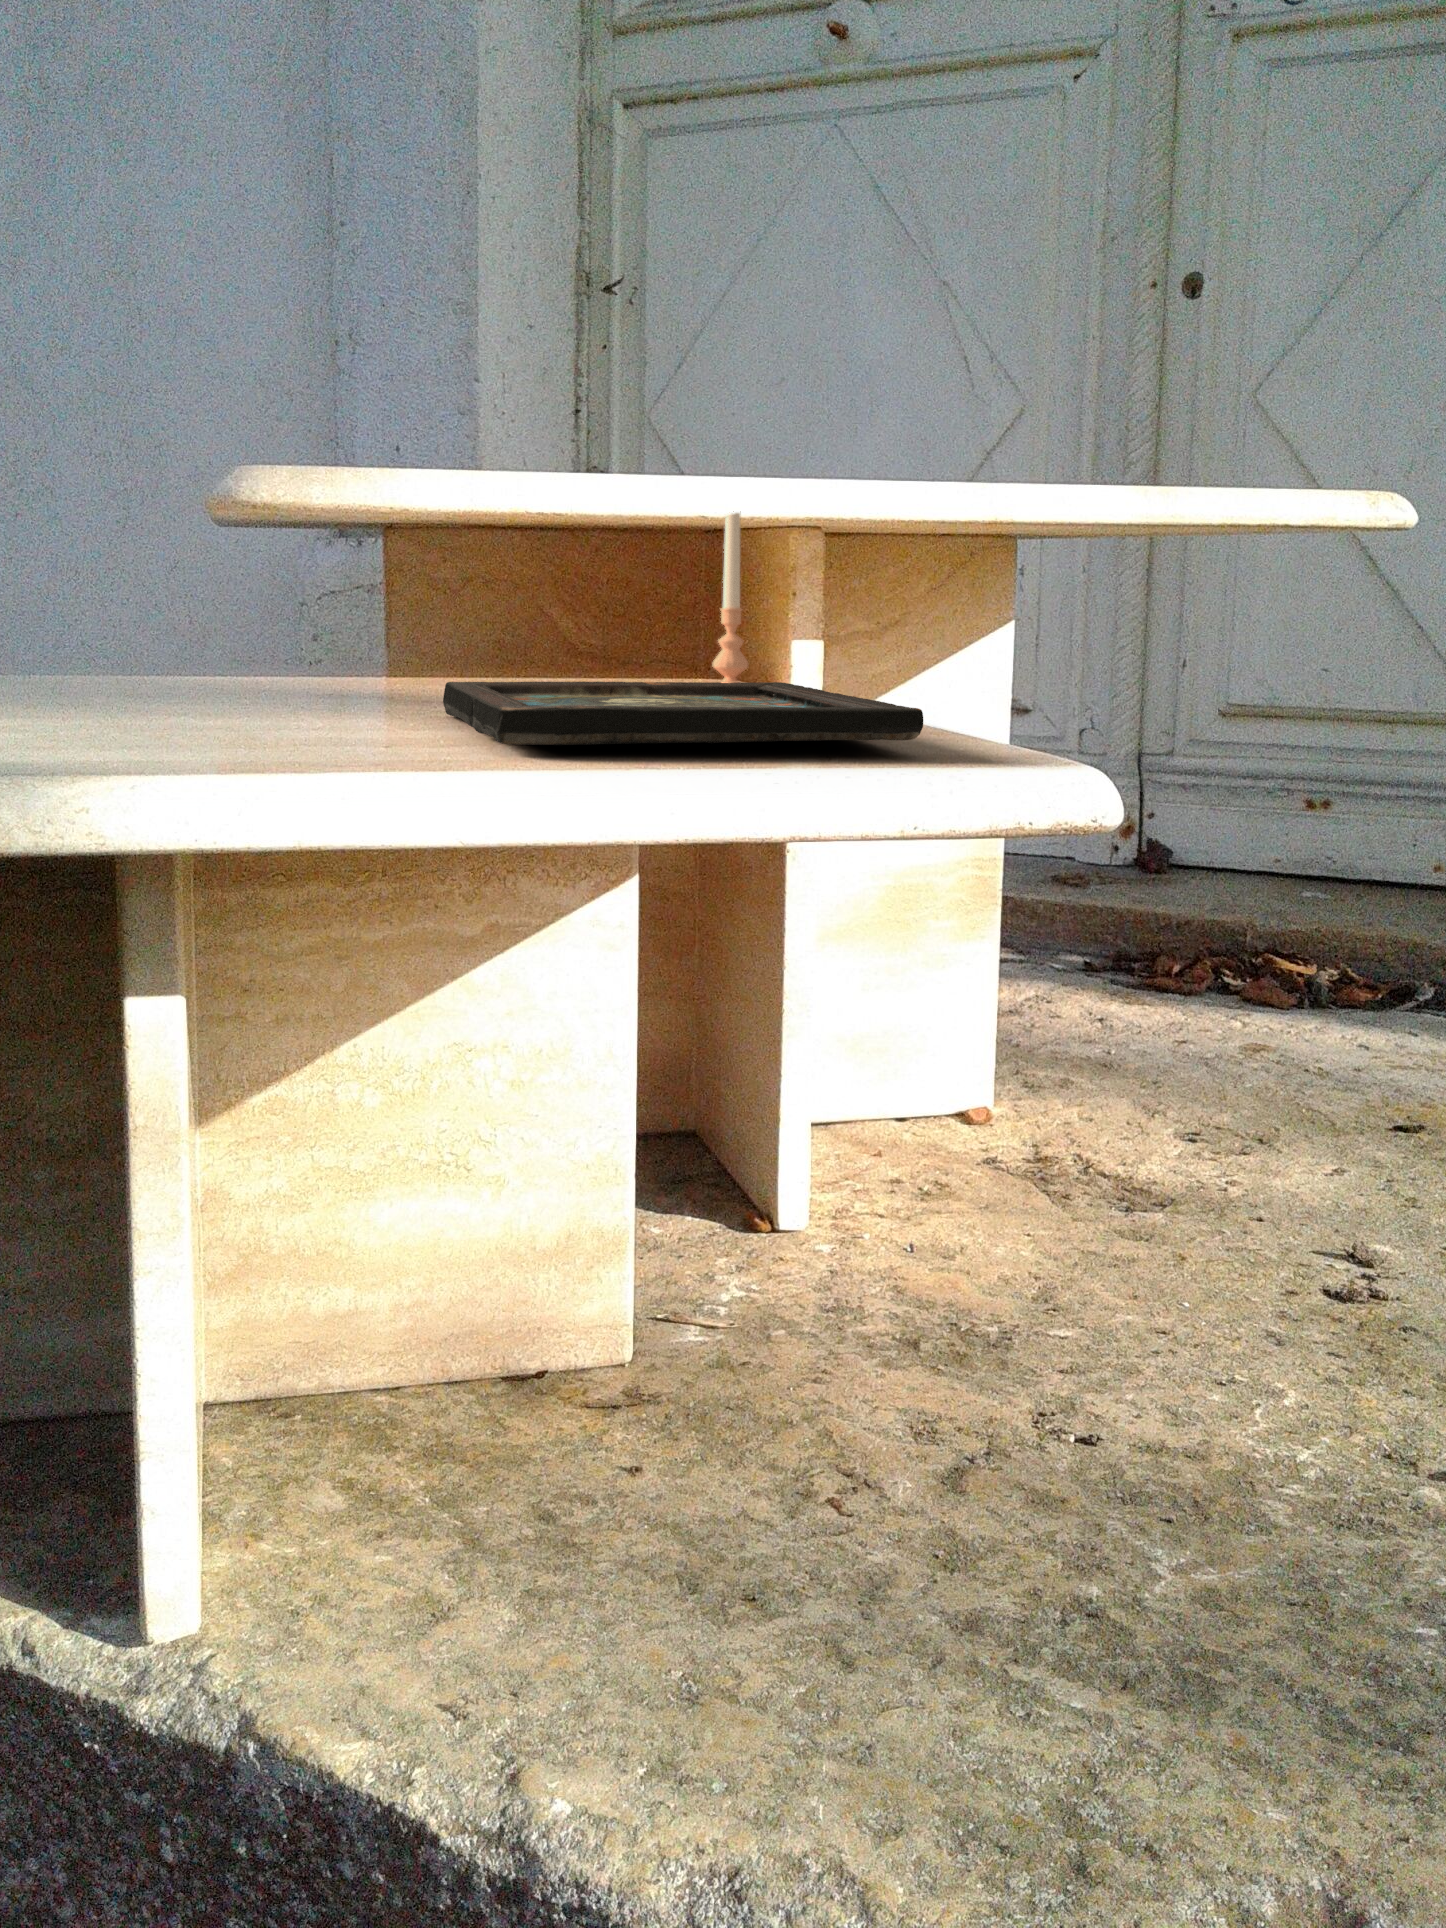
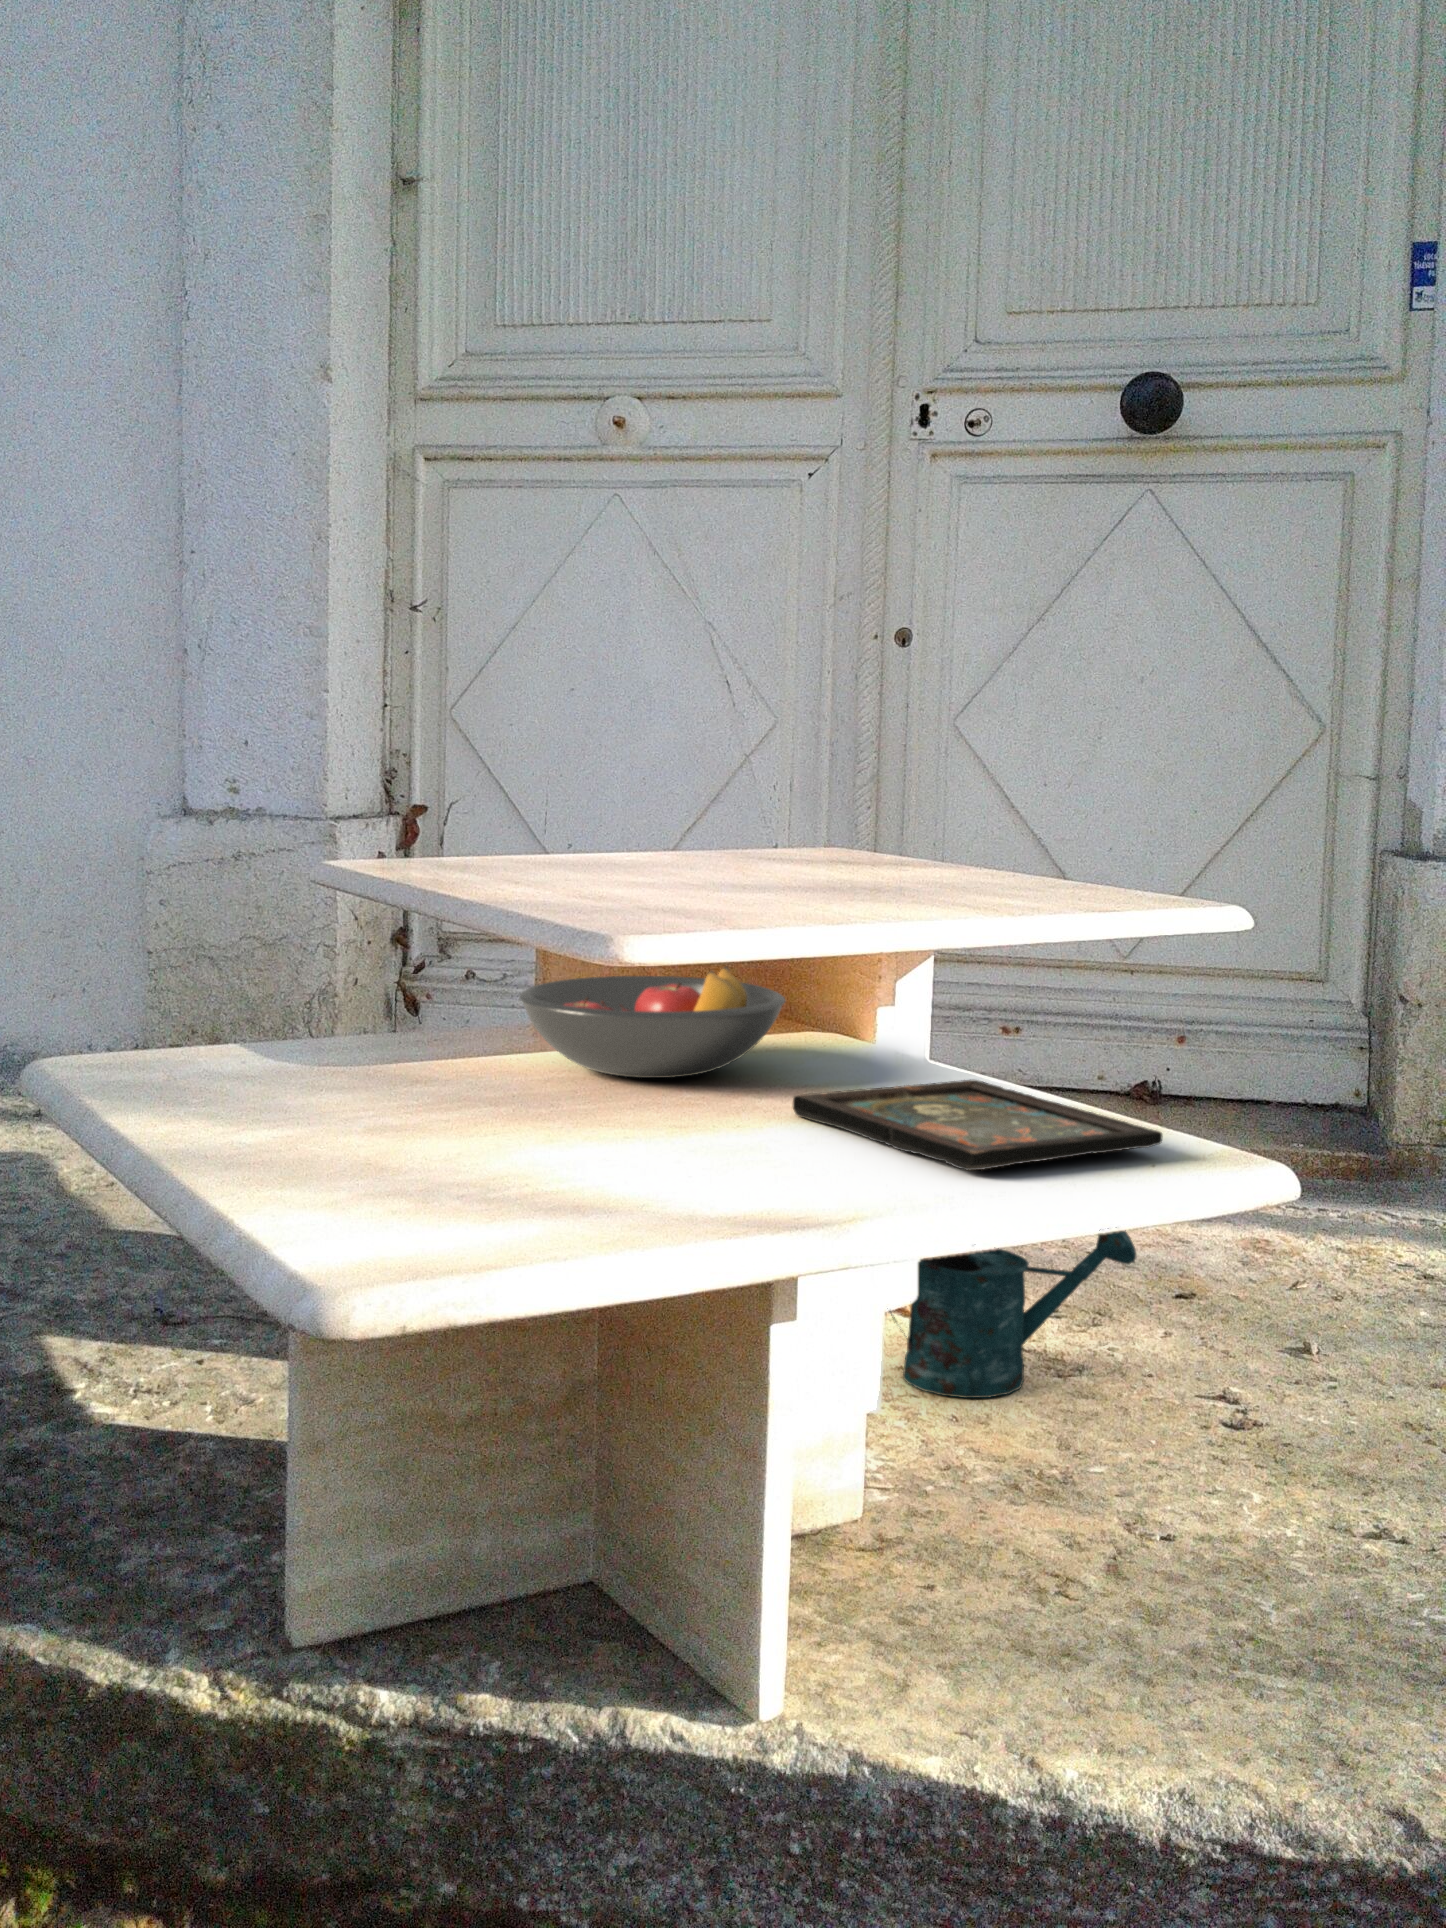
candle: present [713,511,748,683] -> none [853,942,883,1067]
fruit bowl: none [181,545,585,690] -> present [519,967,786,1078]
watering can: none [855,969,1243,1223] -> present [903,1231,1136,1398]

